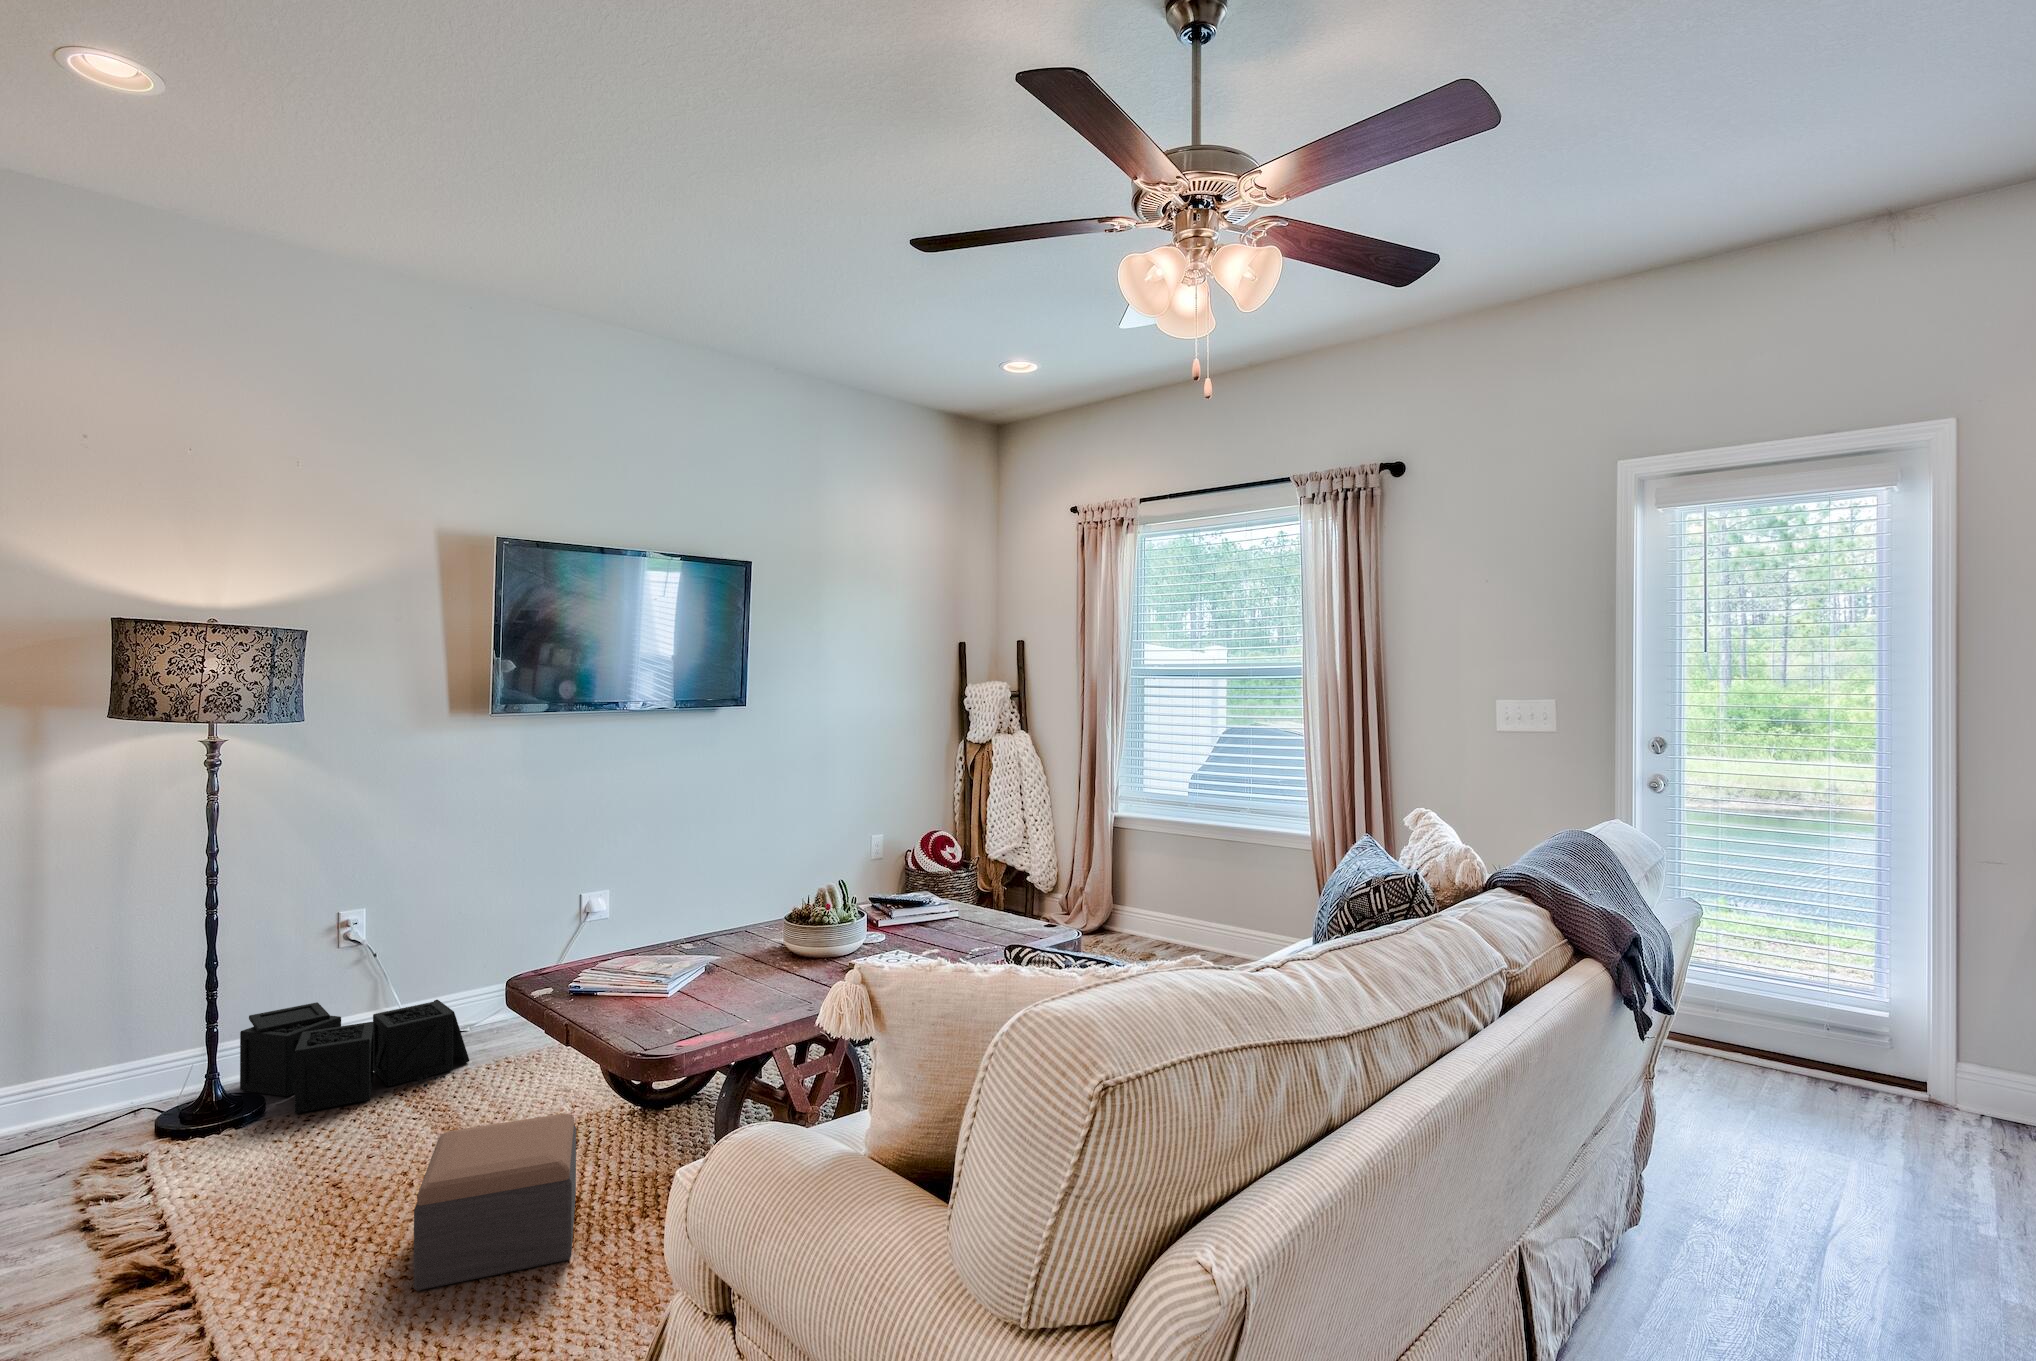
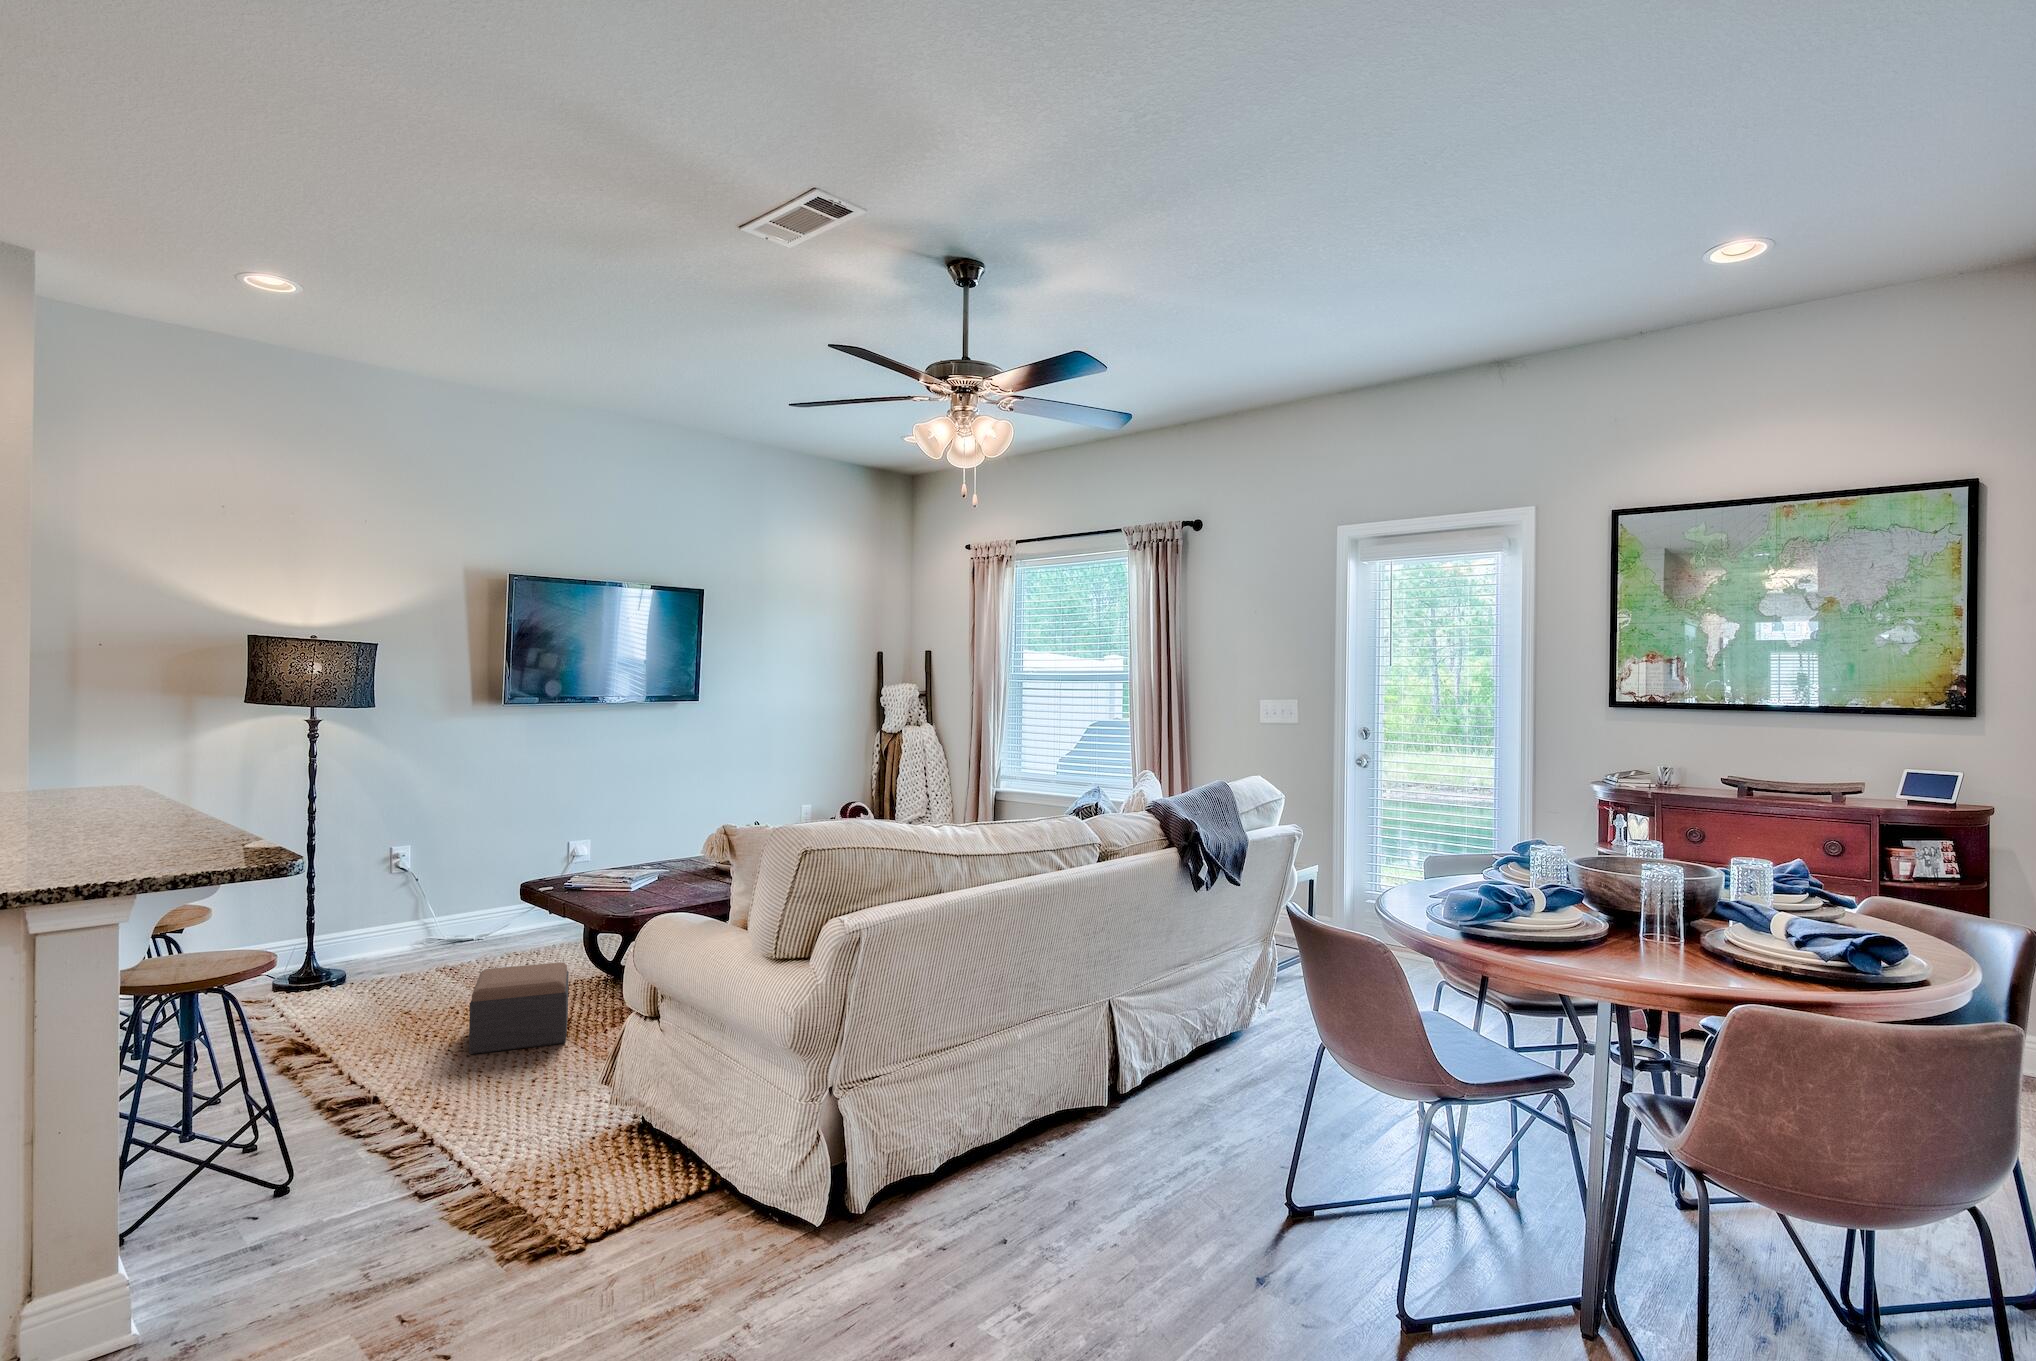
storage bin: present [240,1000,469,1113] -> none [327,911,488,979]

